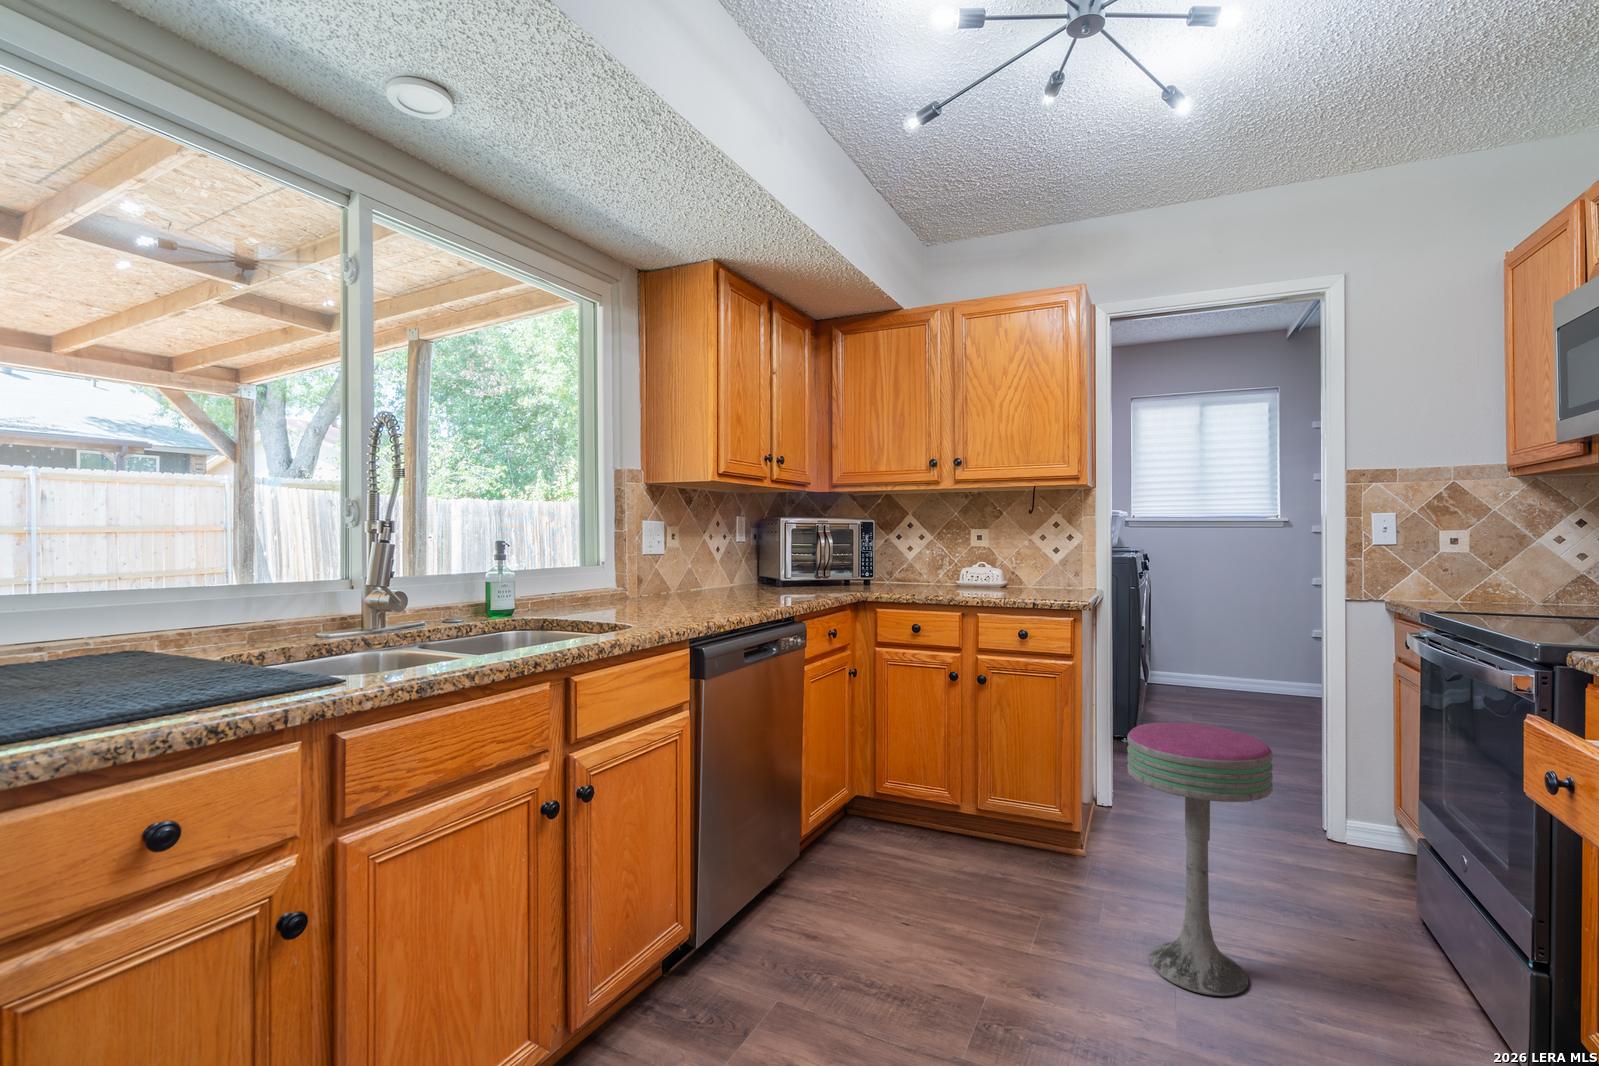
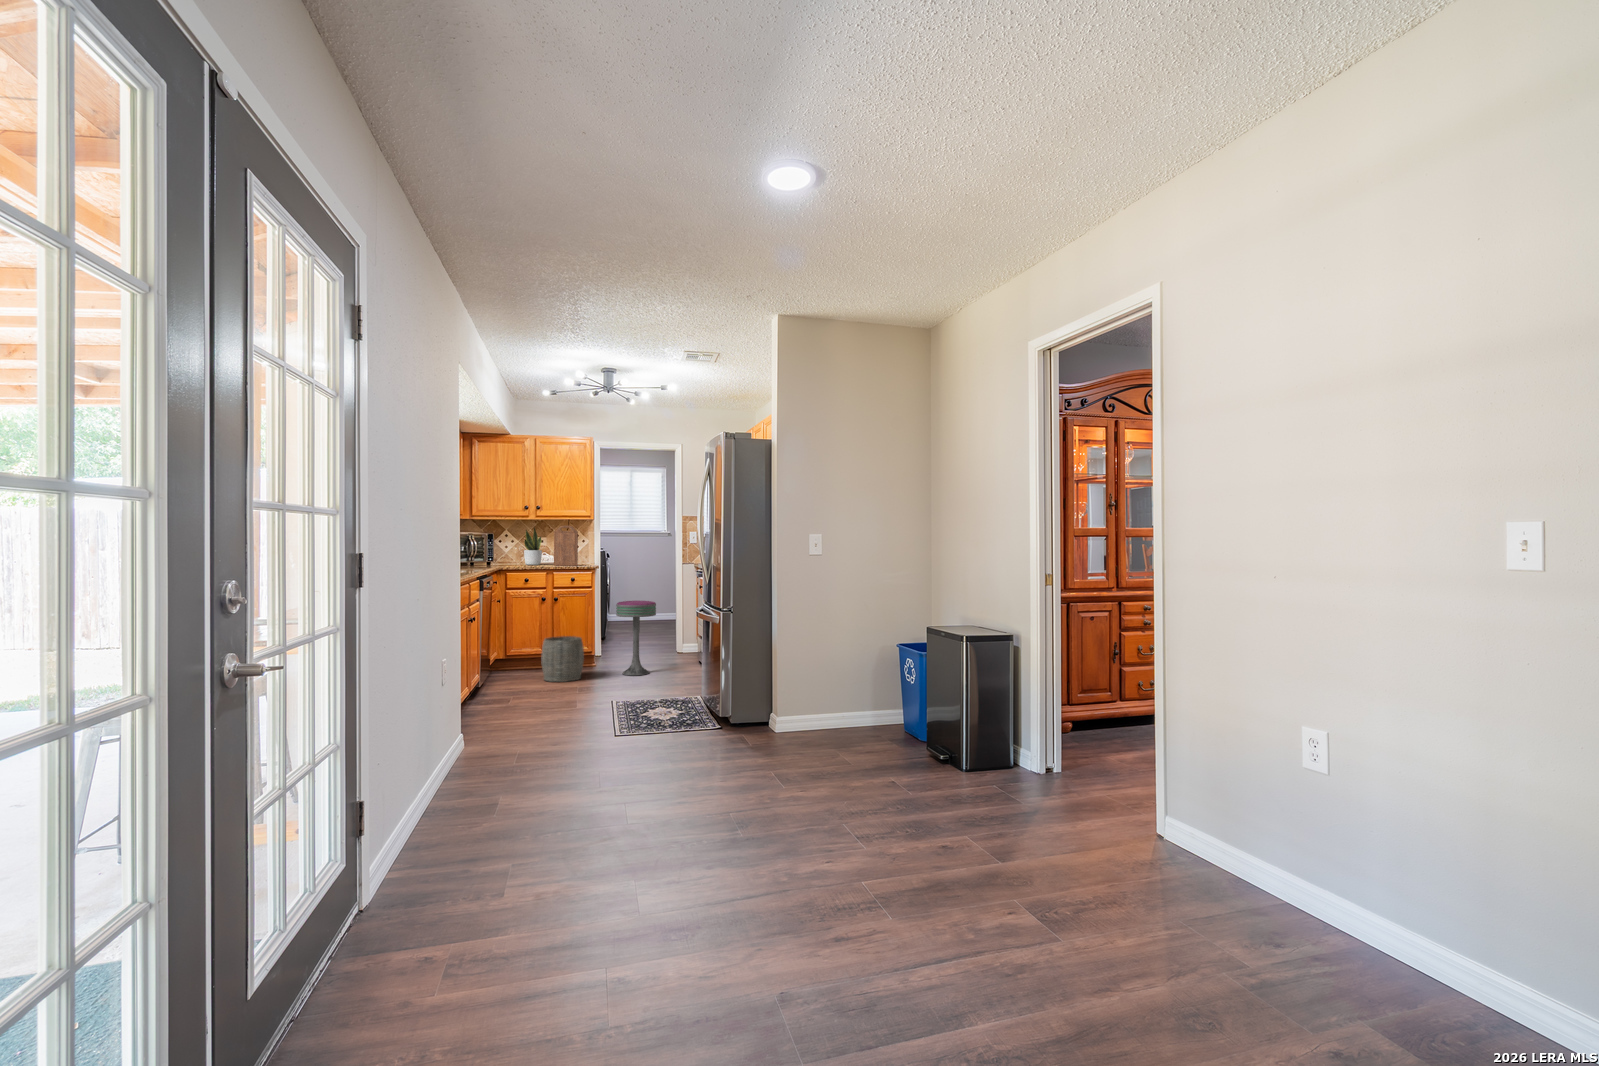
cutting board: none [977,498,1034,600] -> present [554,526,578,566]
potted plant: none [918,501,965,592] -> present [524,528,542,565]
woven basket: none [905,799,1023,962] -> present [542,636,584,682]

